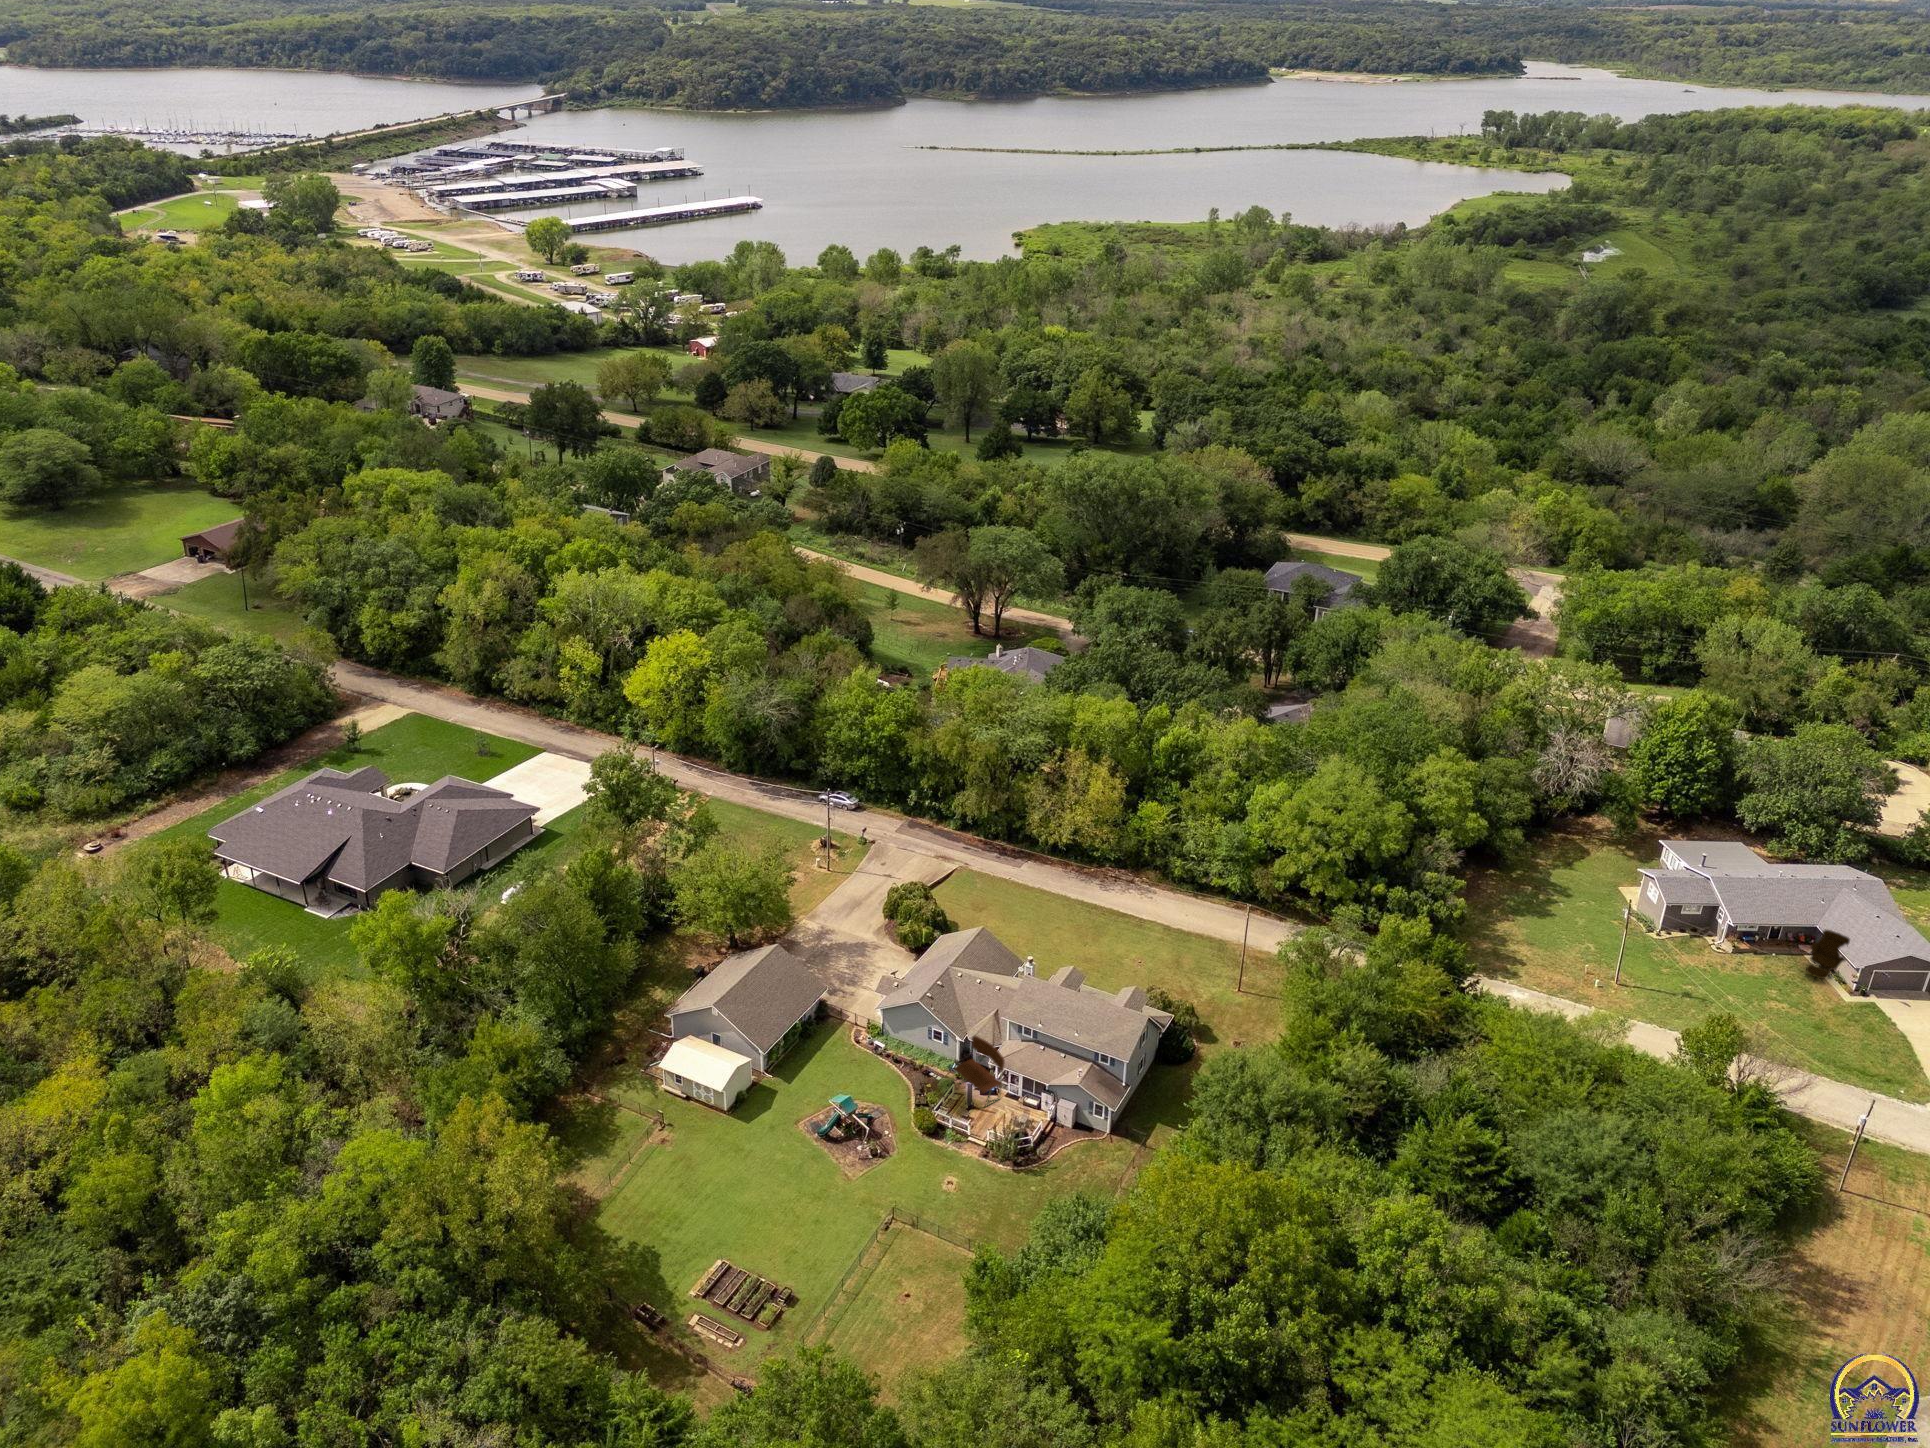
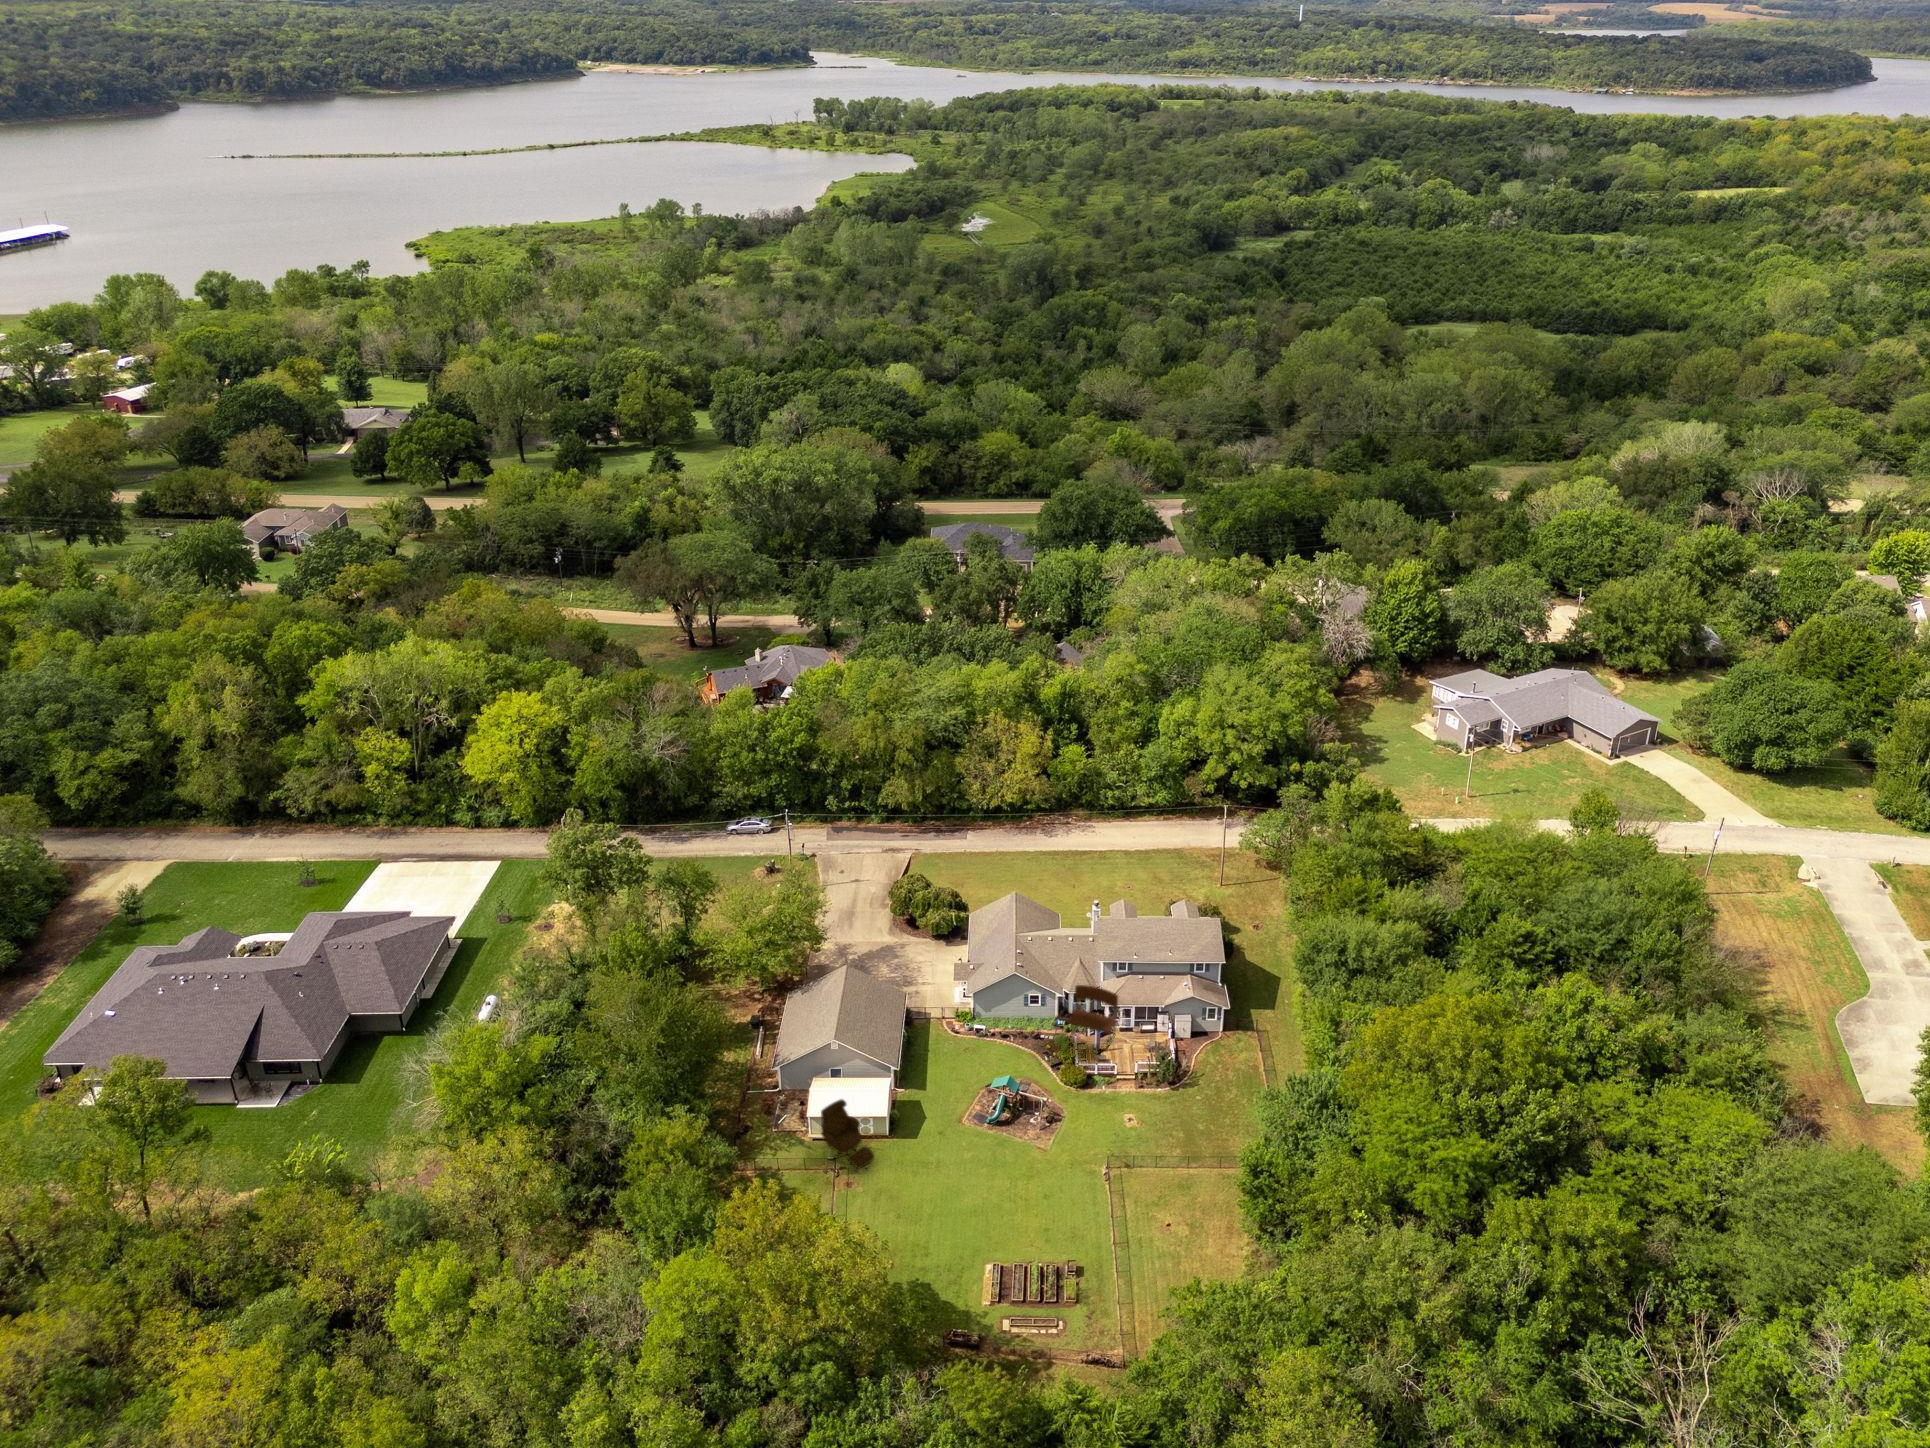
lounge chair: present [1806,929,1850,979] -> present [821,1099,874,1169]

